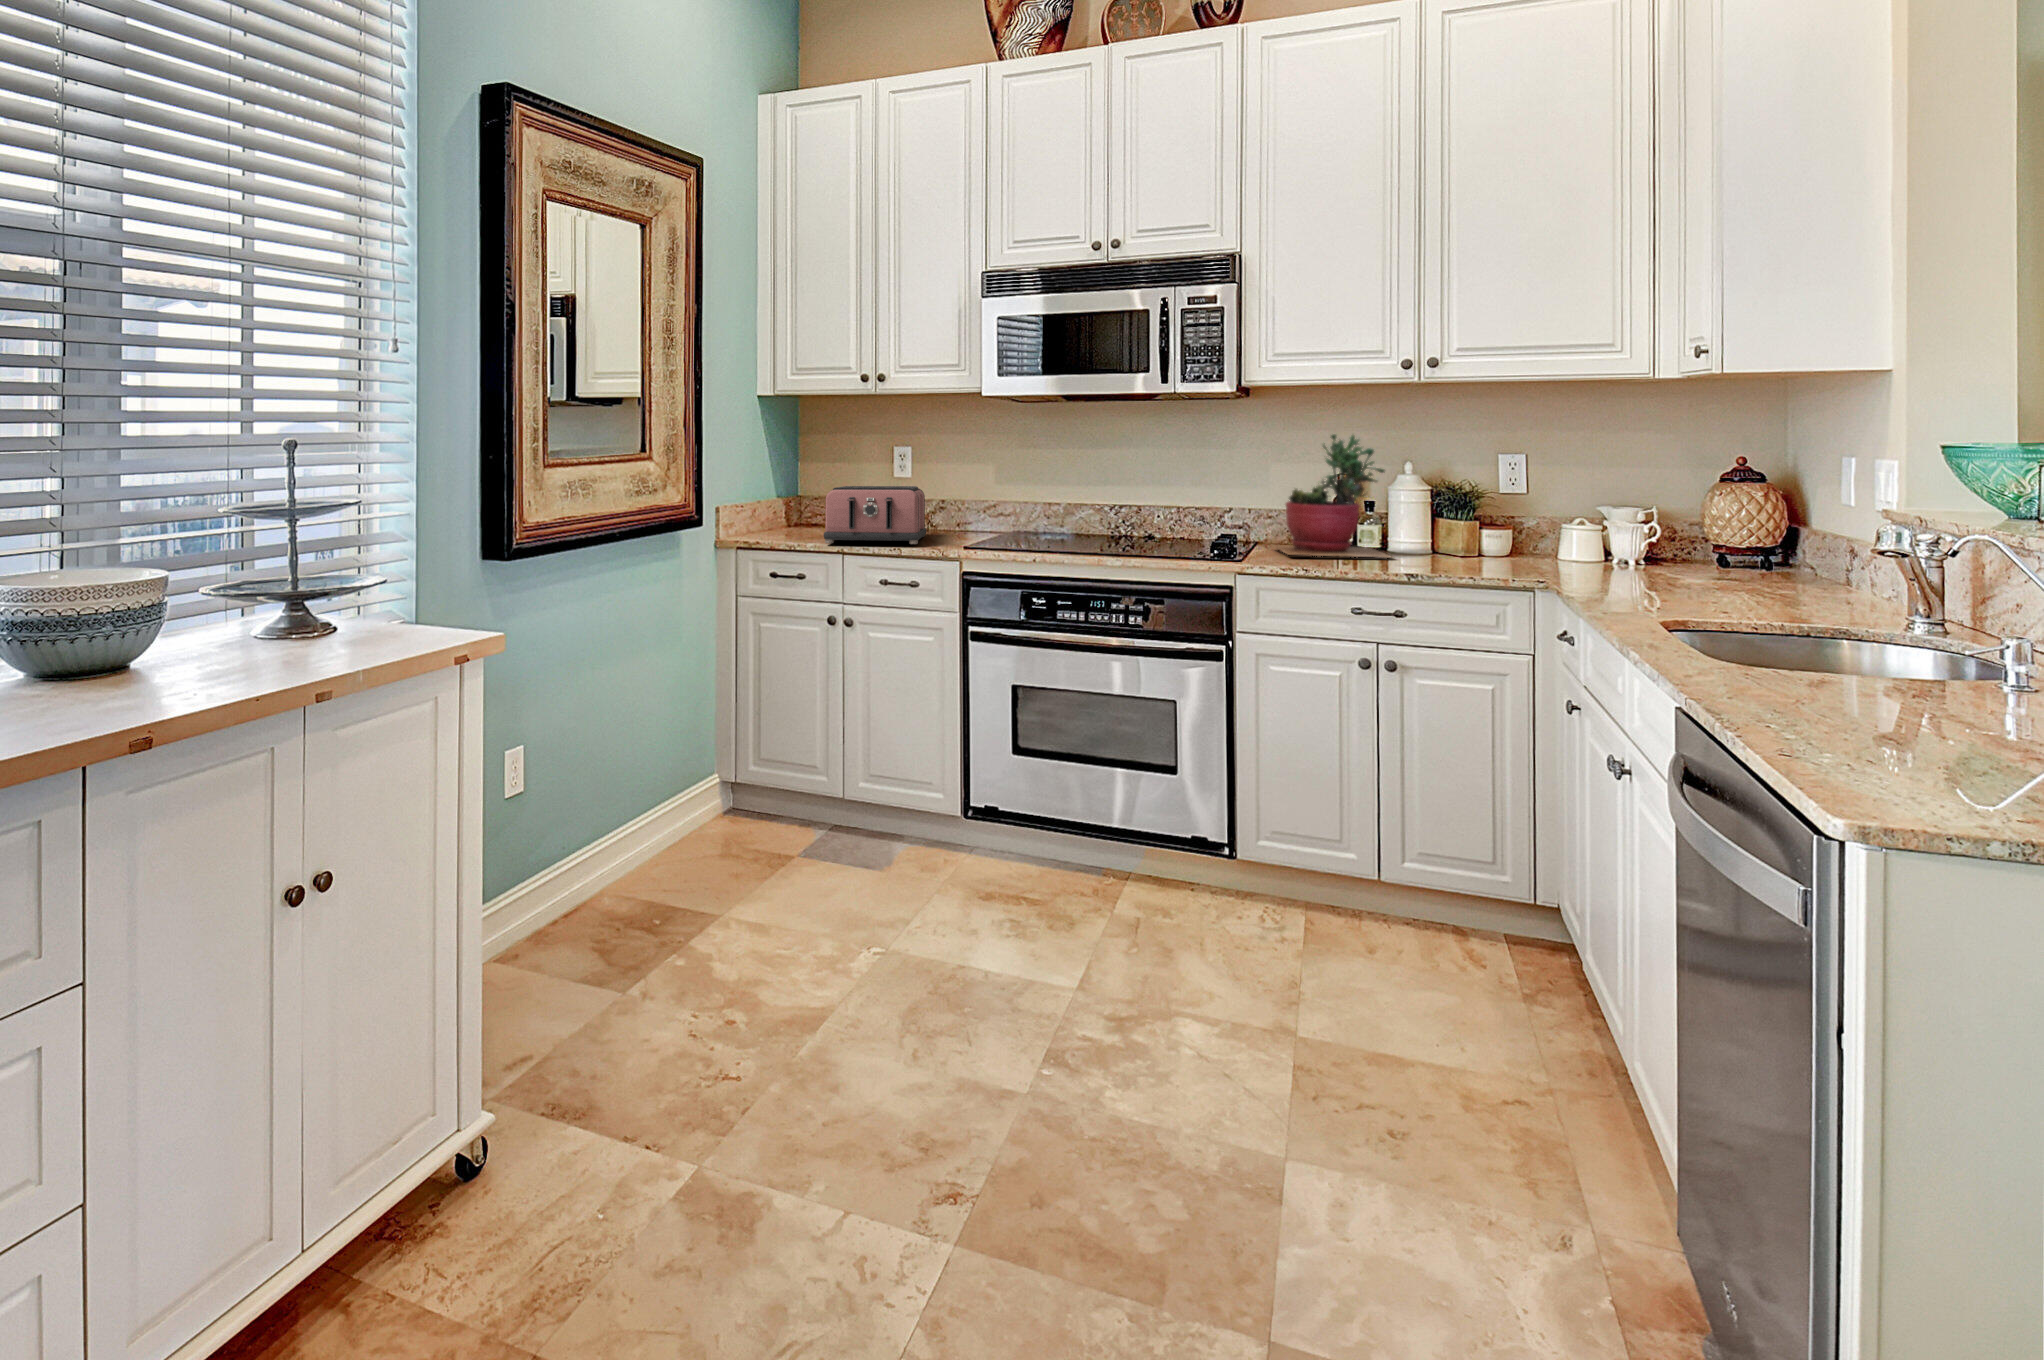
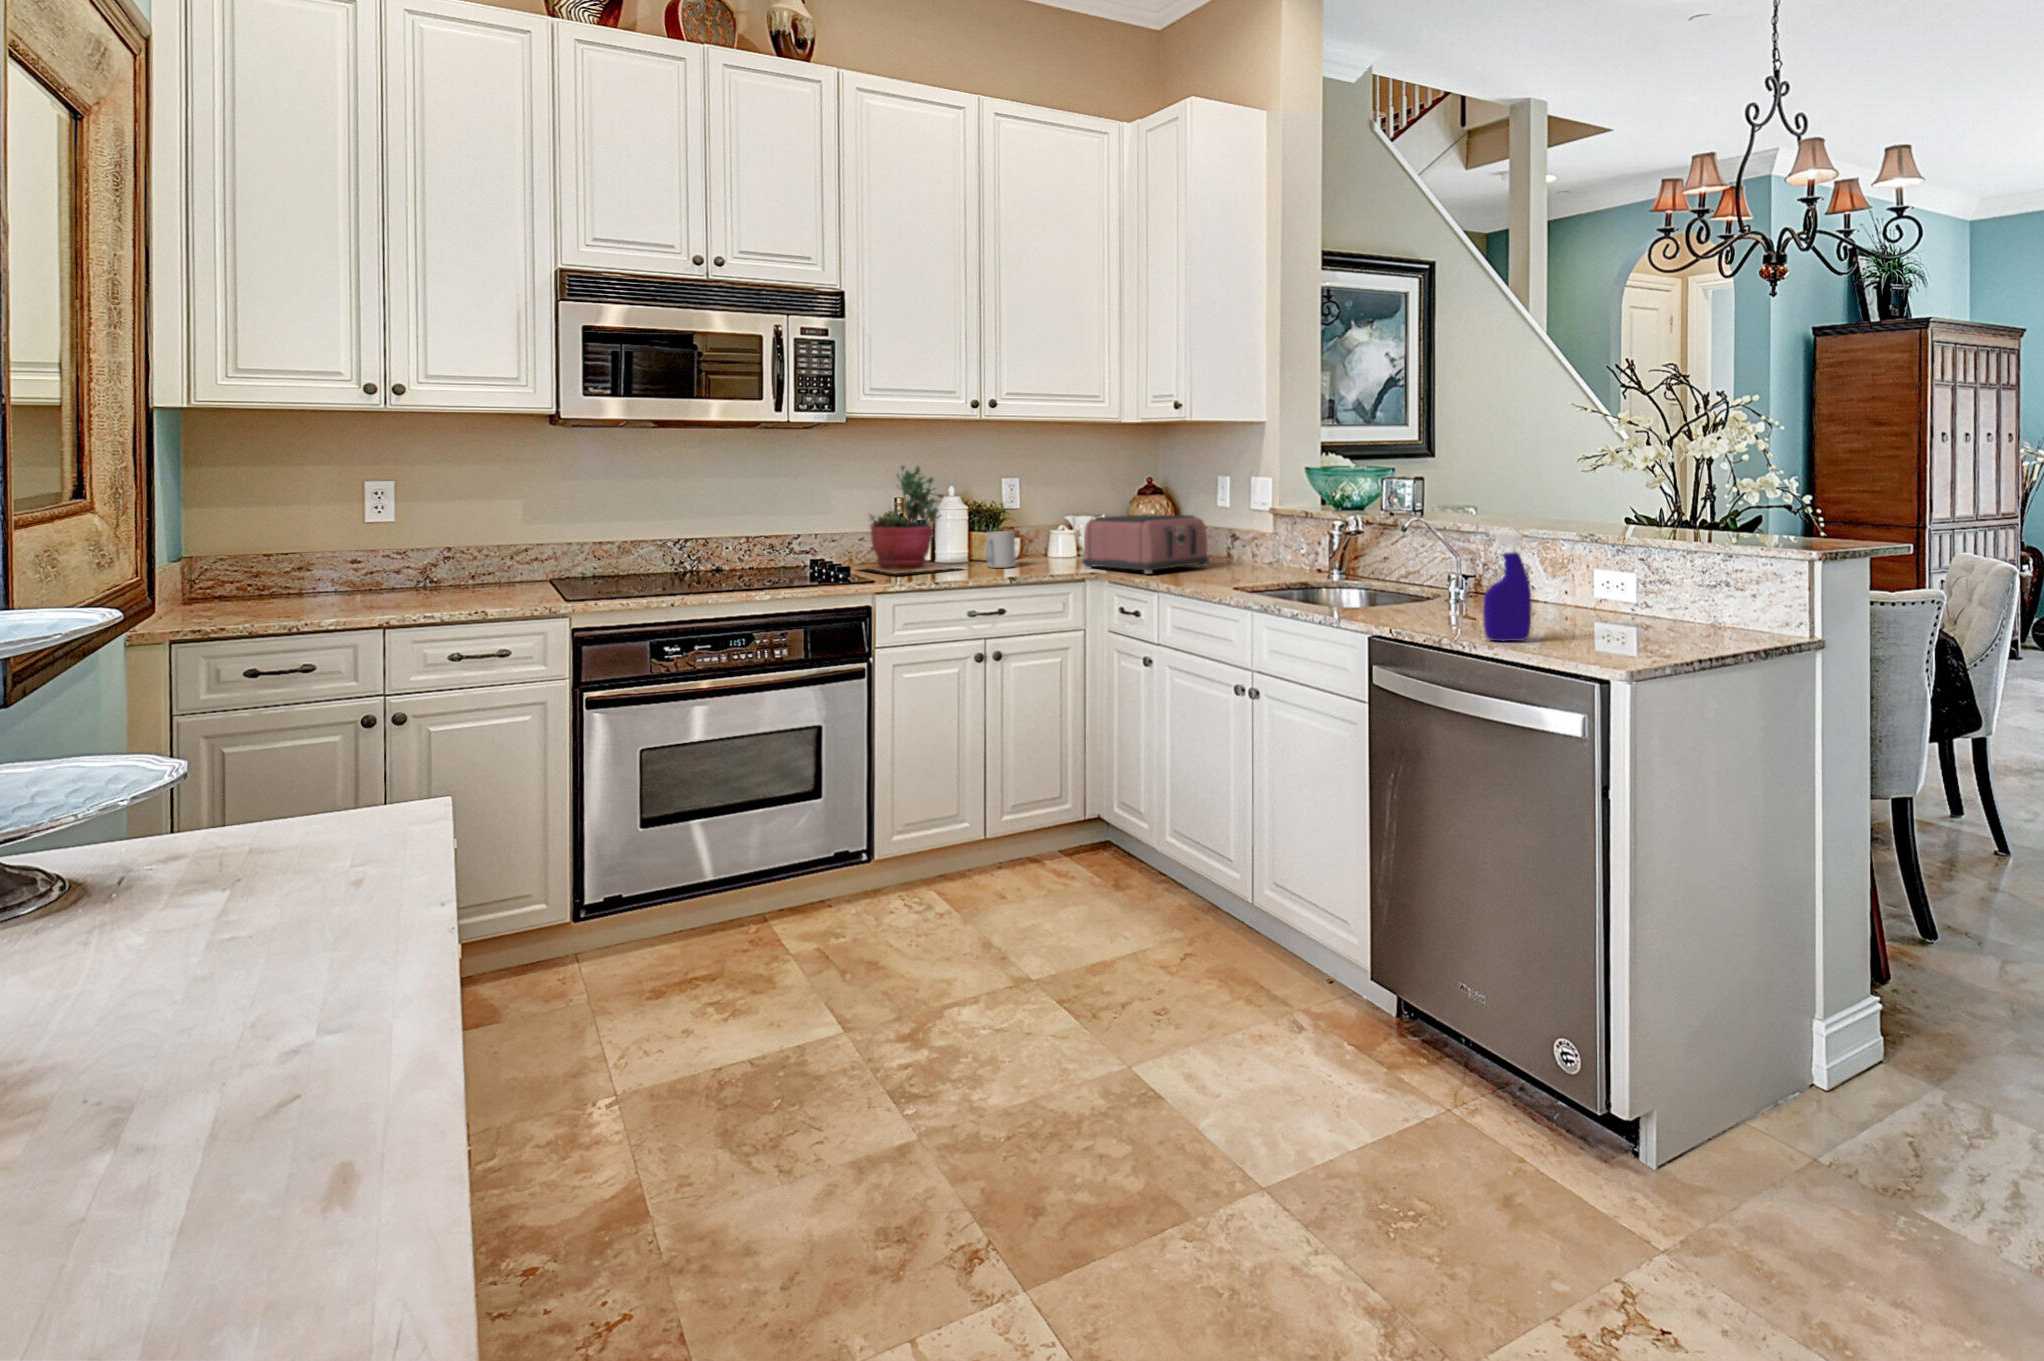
toaster: present [824,486,926,544] -> present [1082,514,1209,574]
mug: none [1419,517,1470,562] -> present [985,531,1016,568]
spray bottle: none [1879,539,1997,739] -> present [1483,530,1531,641]

